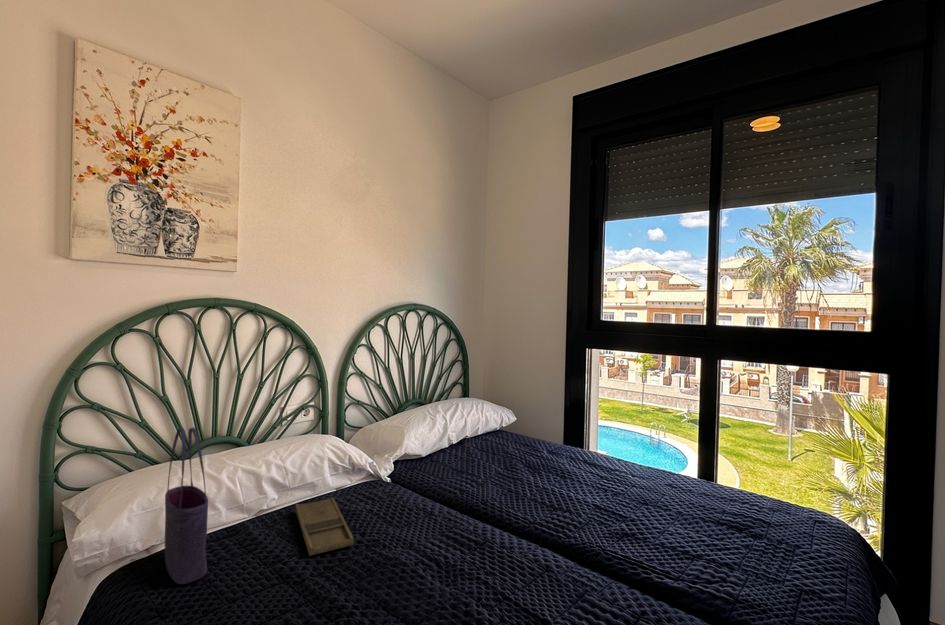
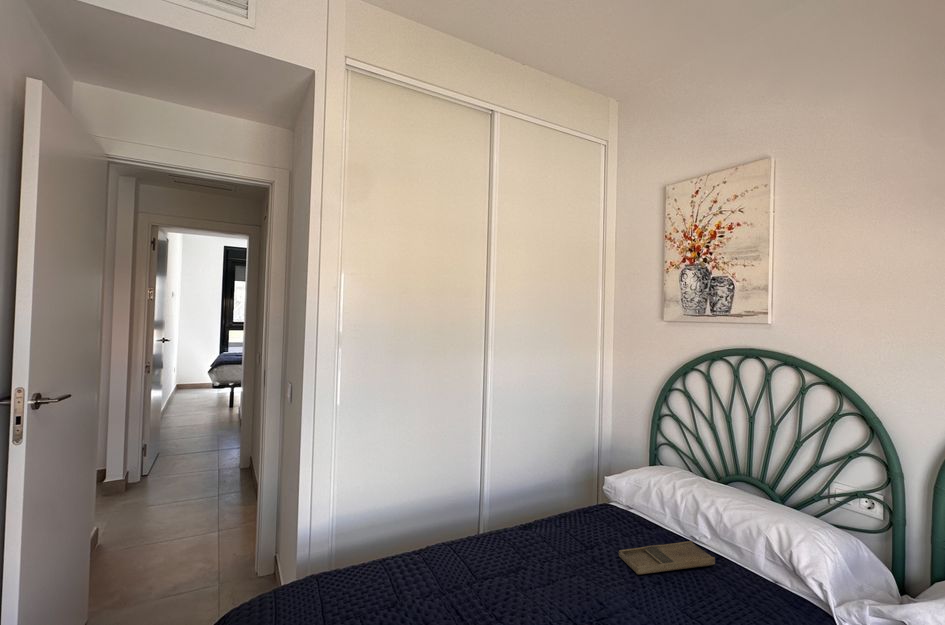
tote bag: present [165,428,208,584] -> none [583,428,620,525]

